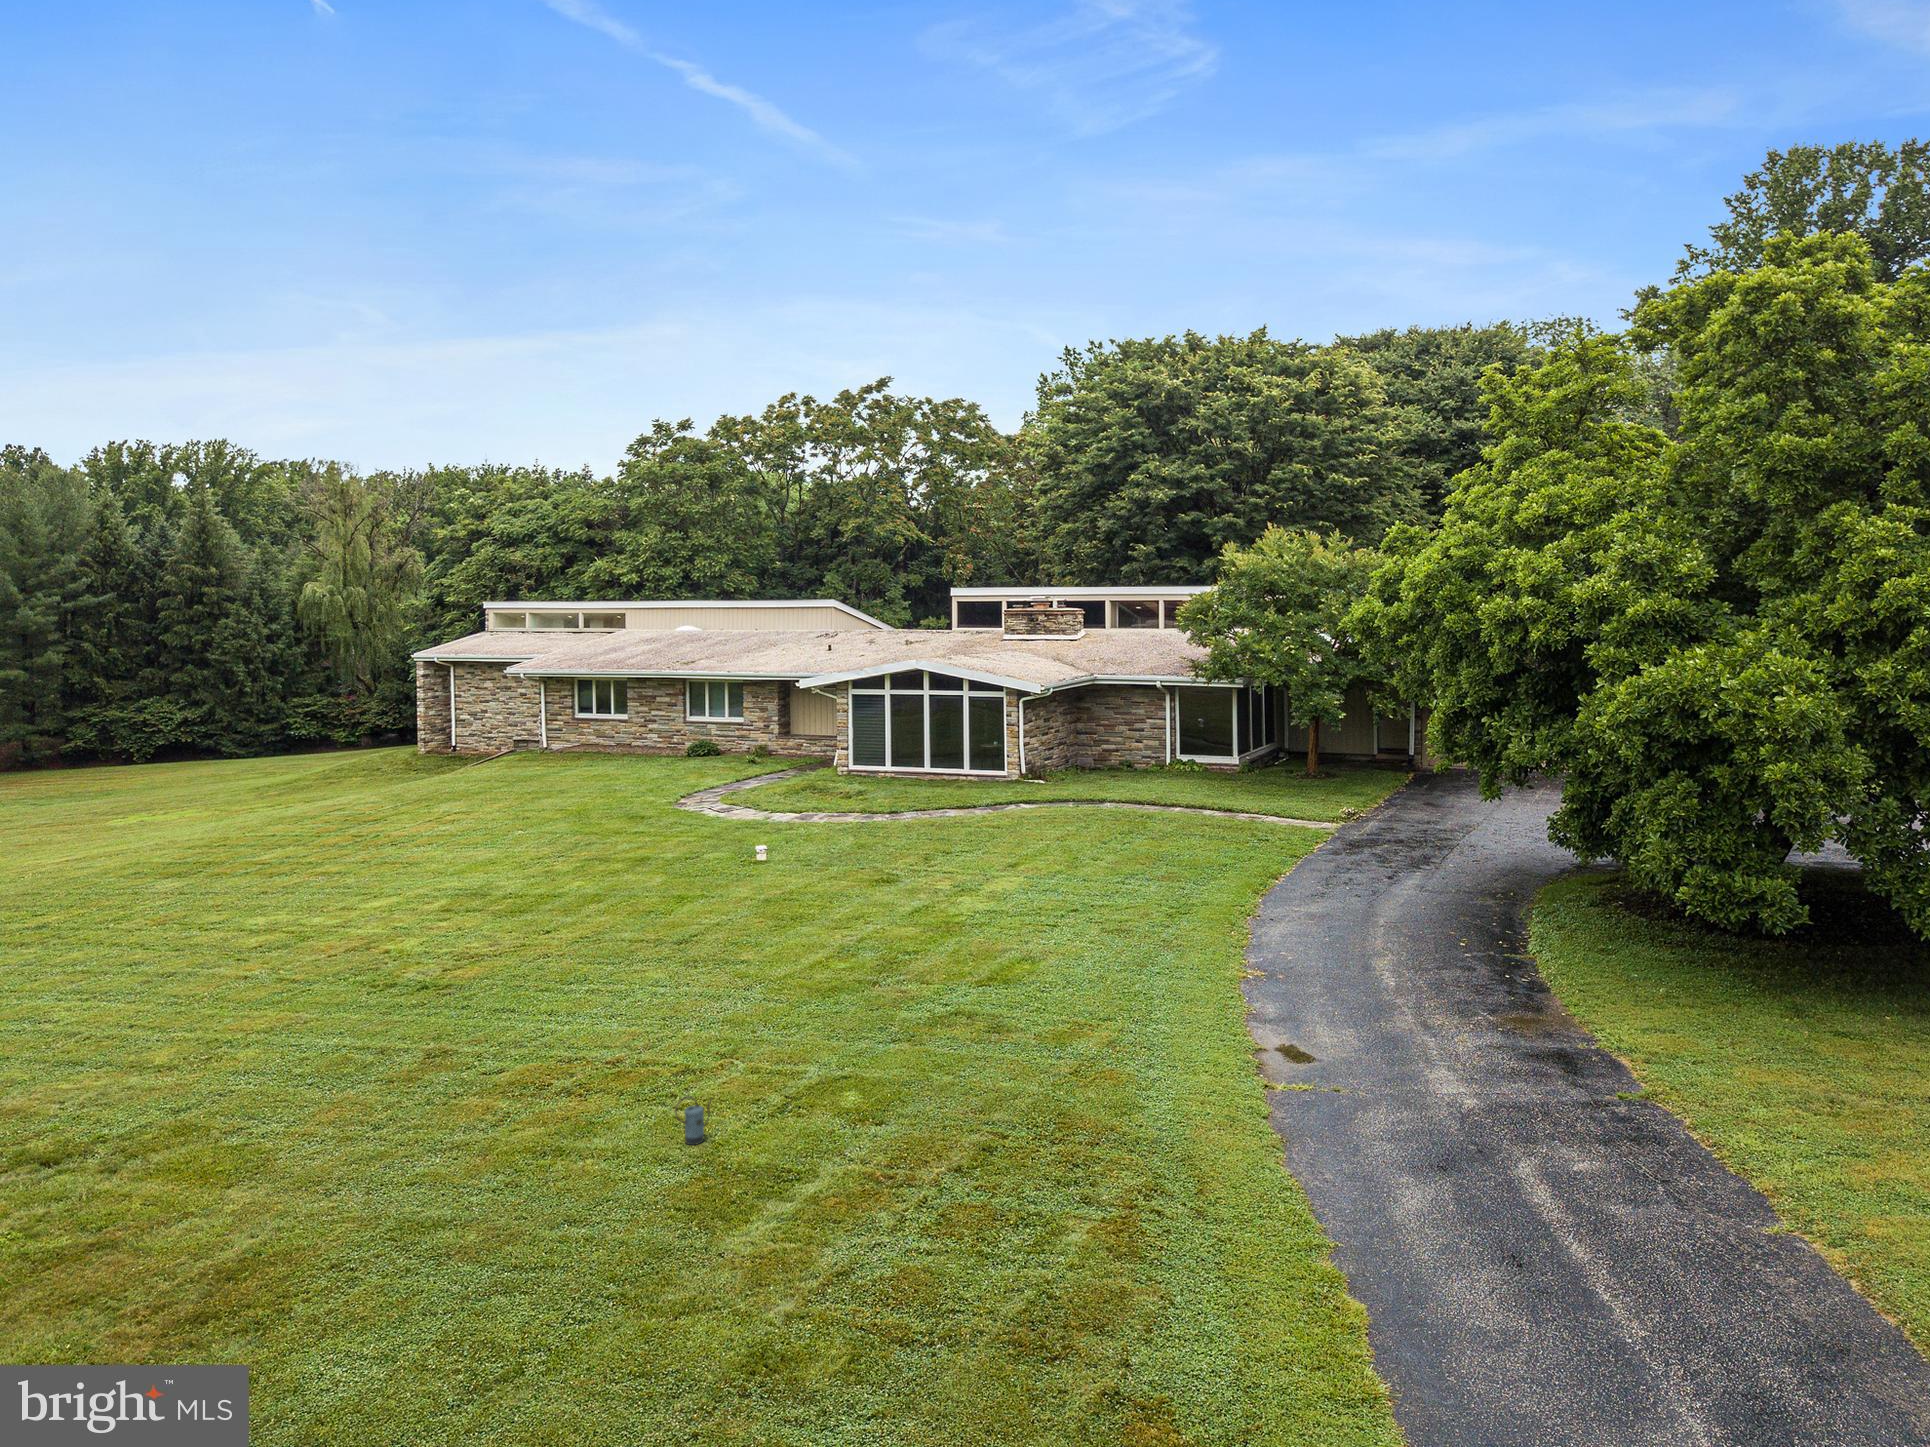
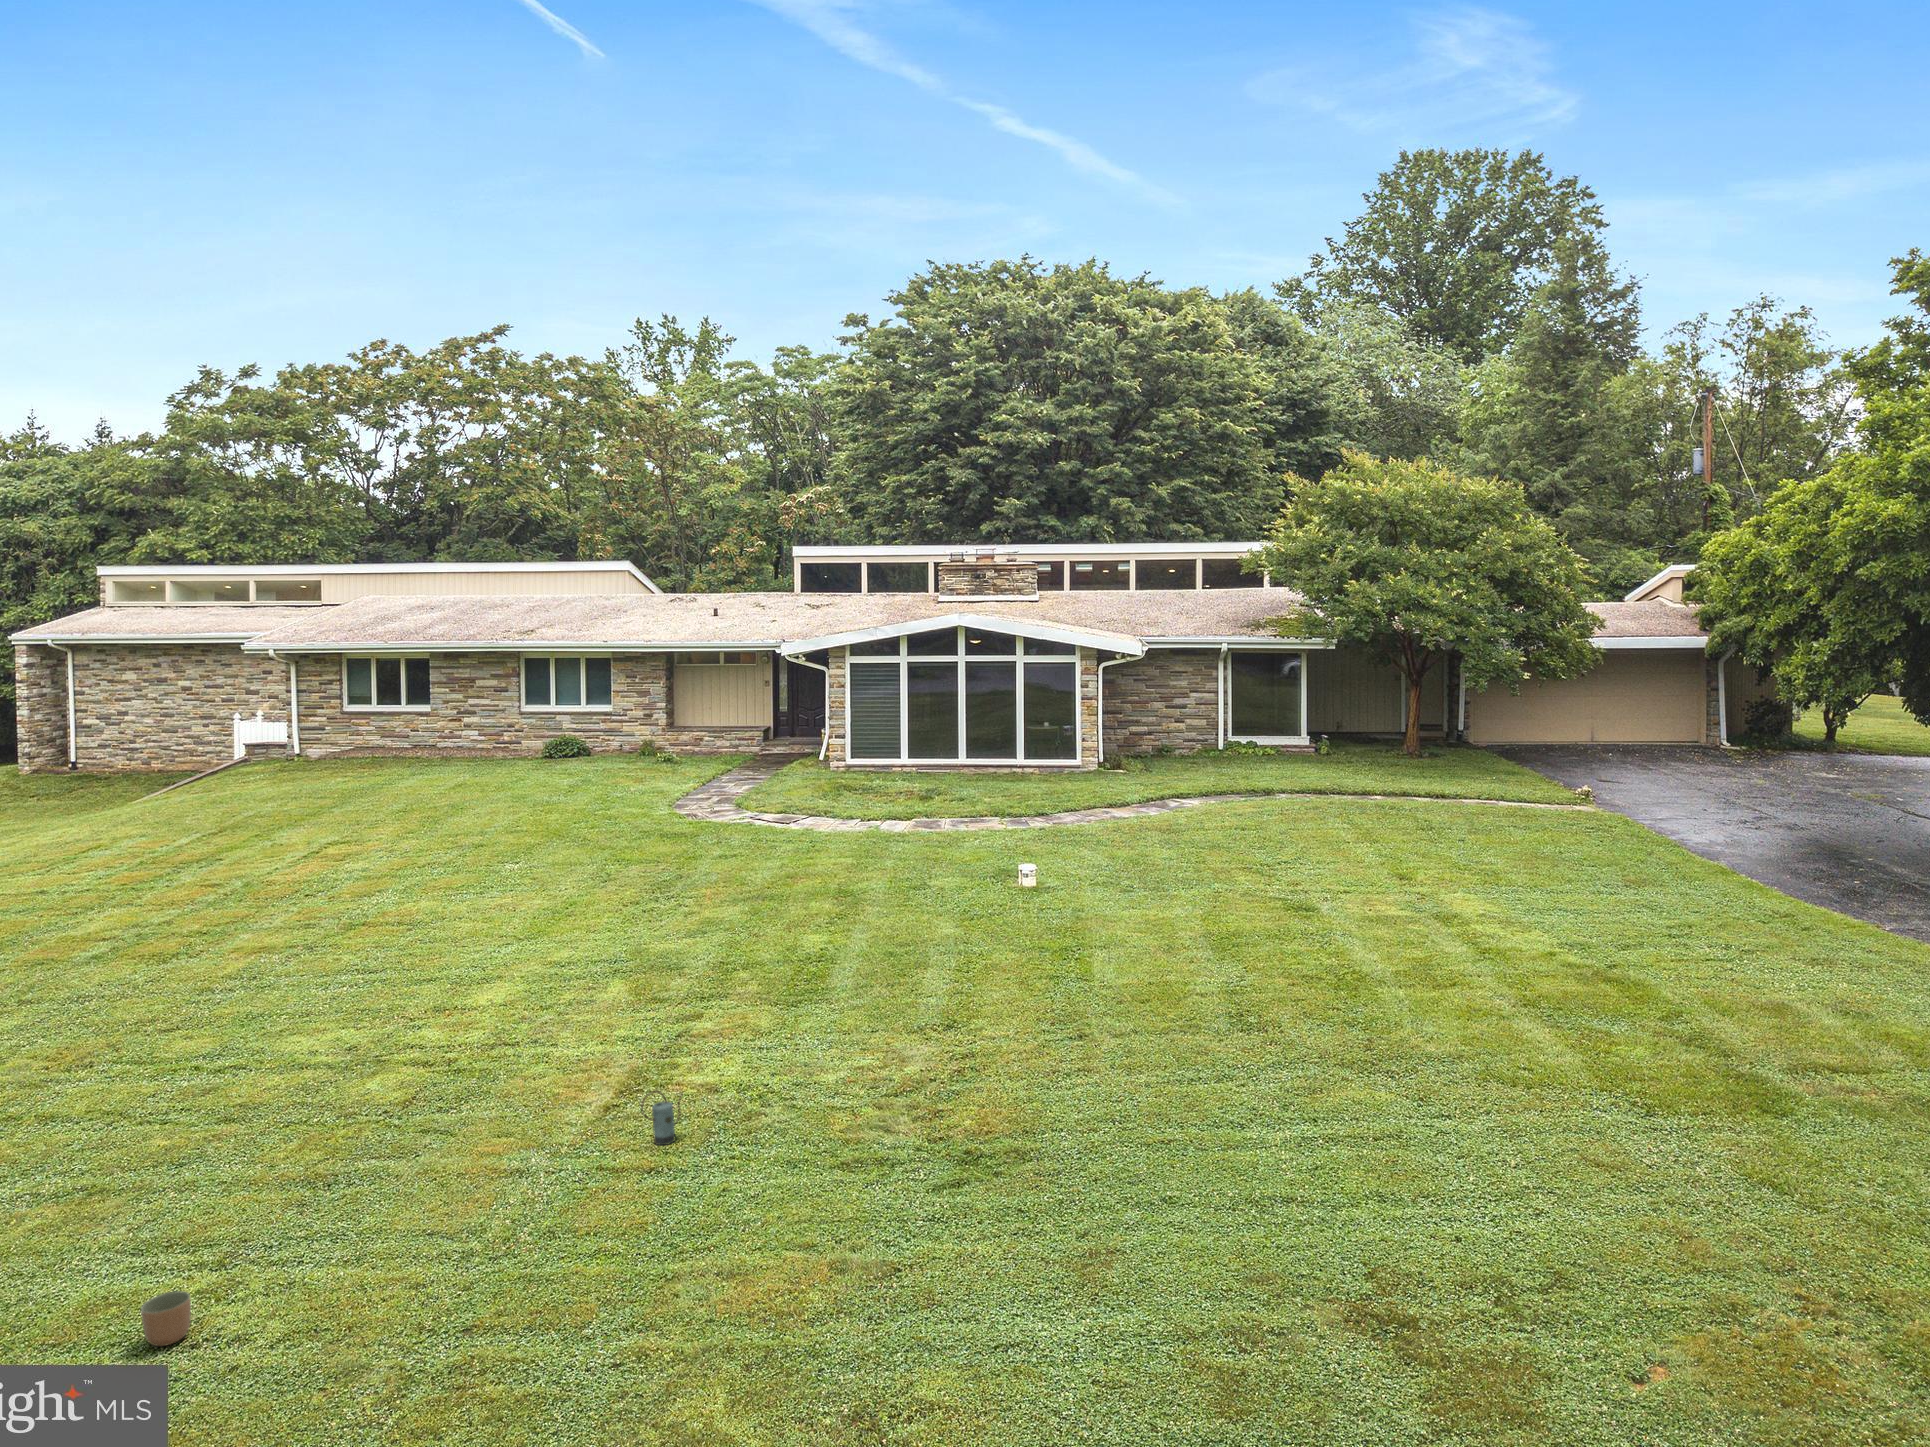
planter: none [216,1293,263,1345] -> present [141,1291,191,1346]

